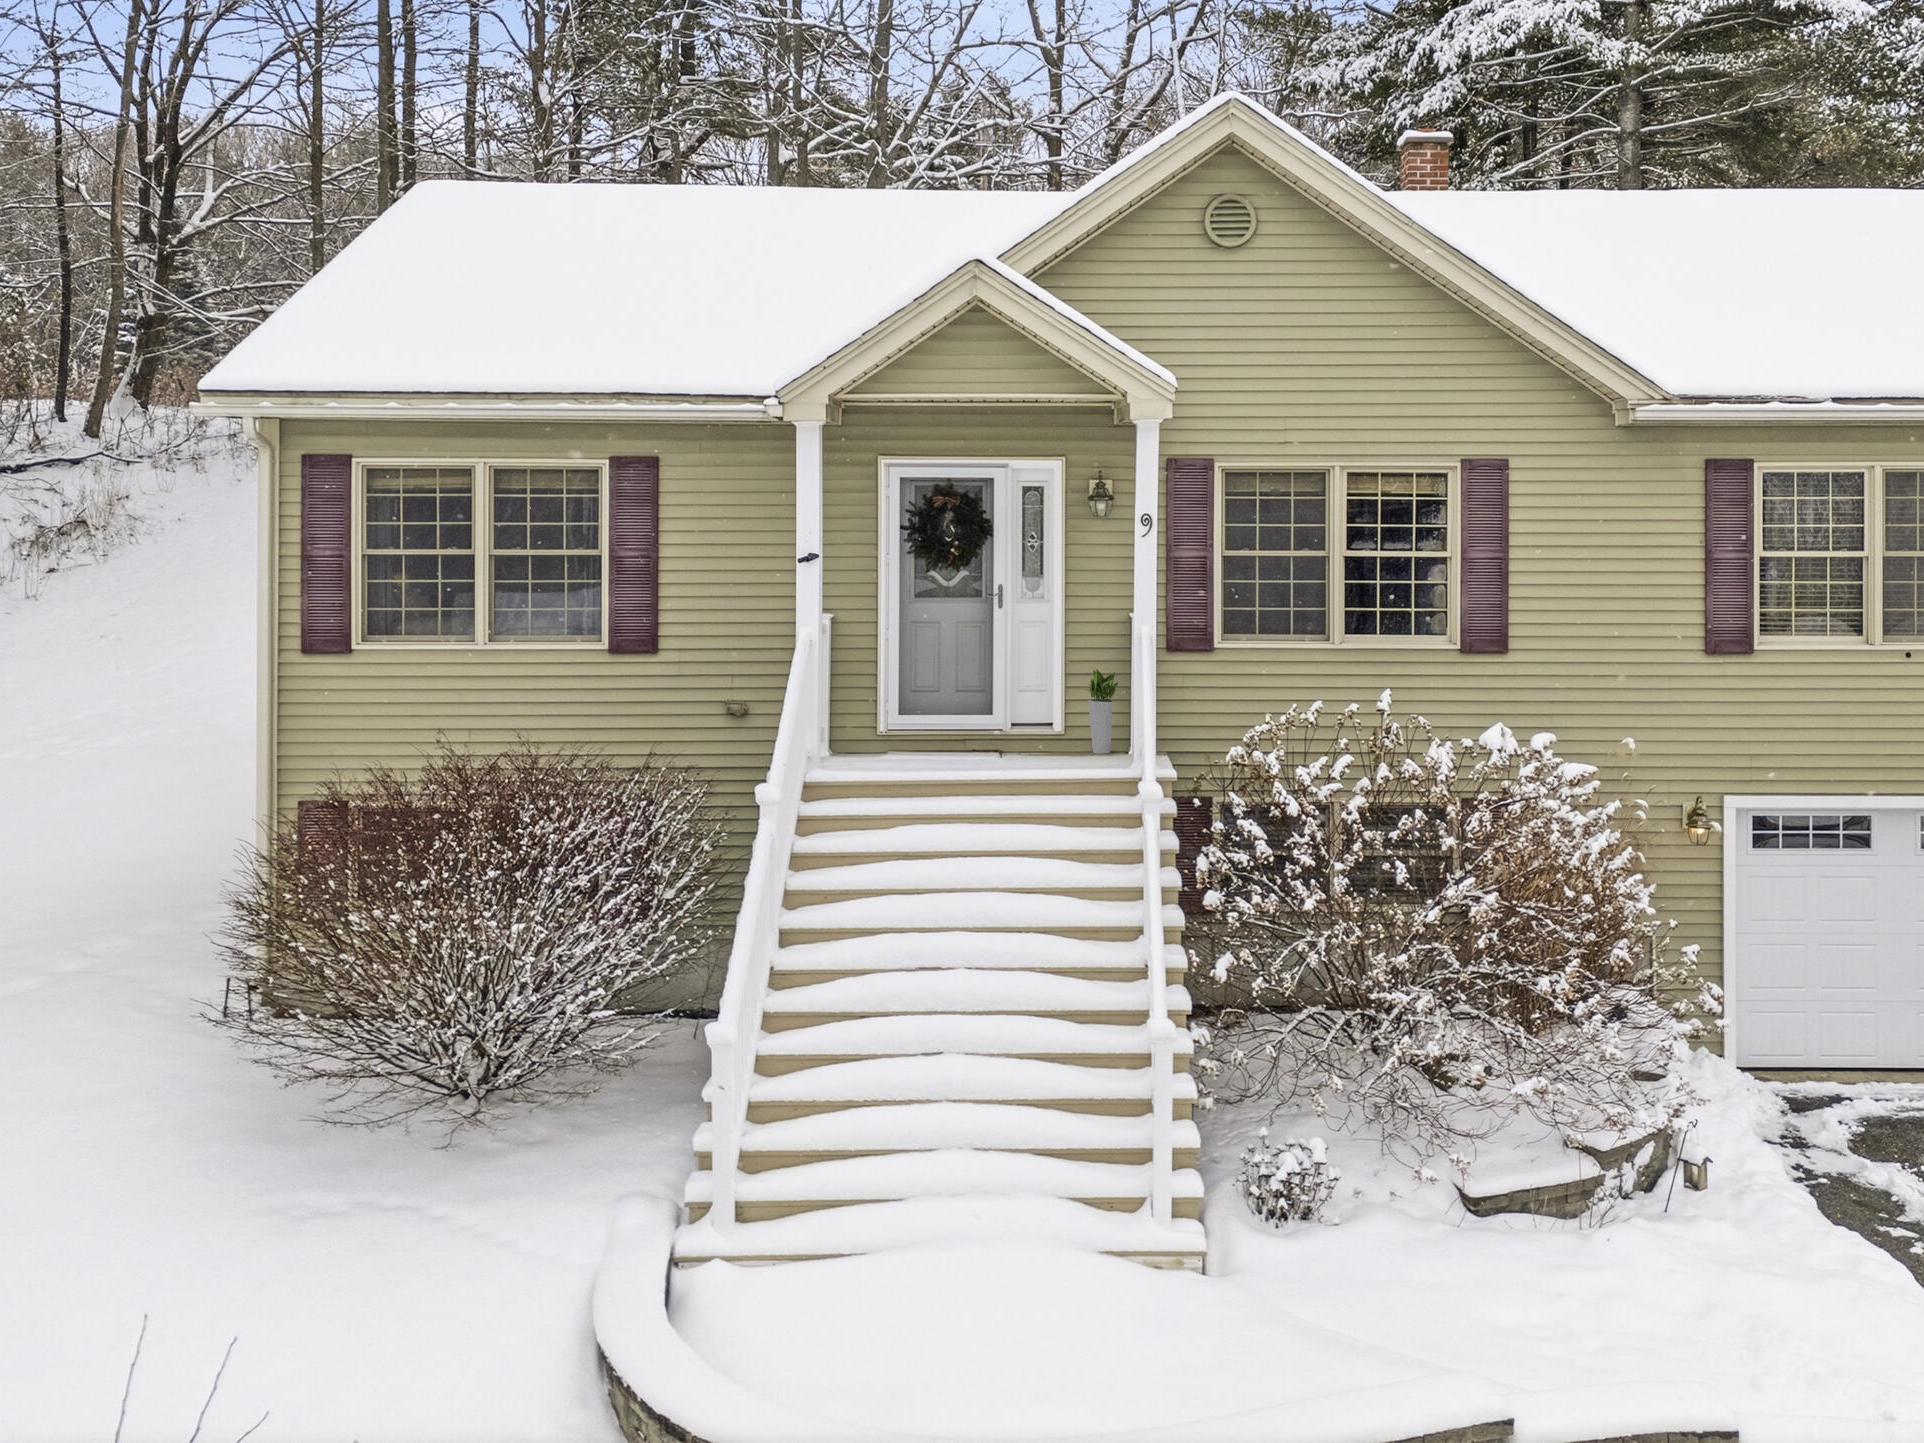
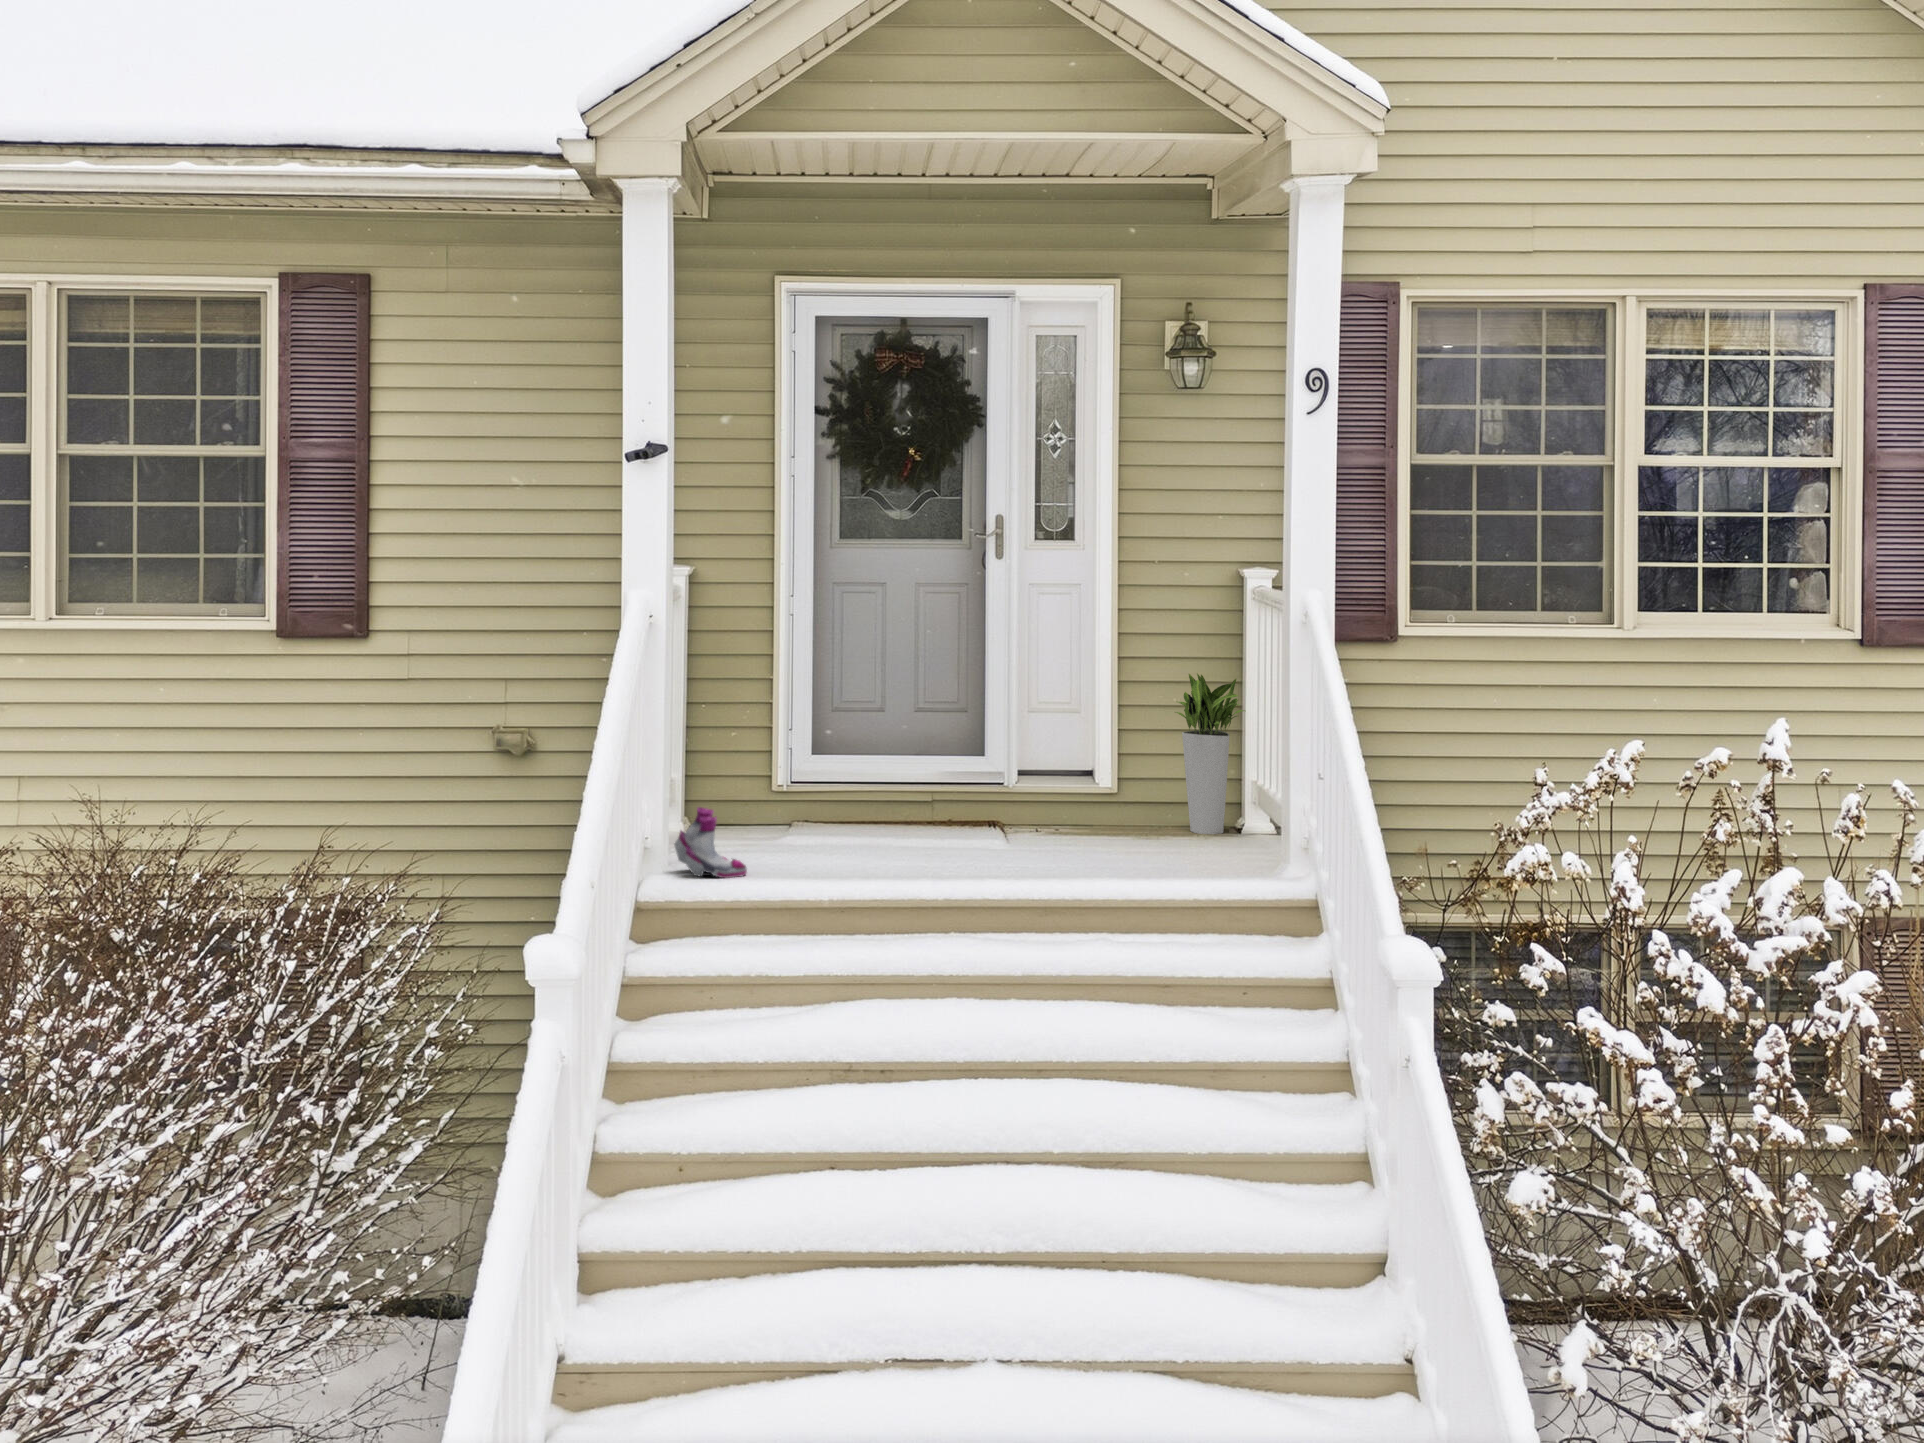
boots: none [813,734,848,768] -> present [674,807,747,878]

